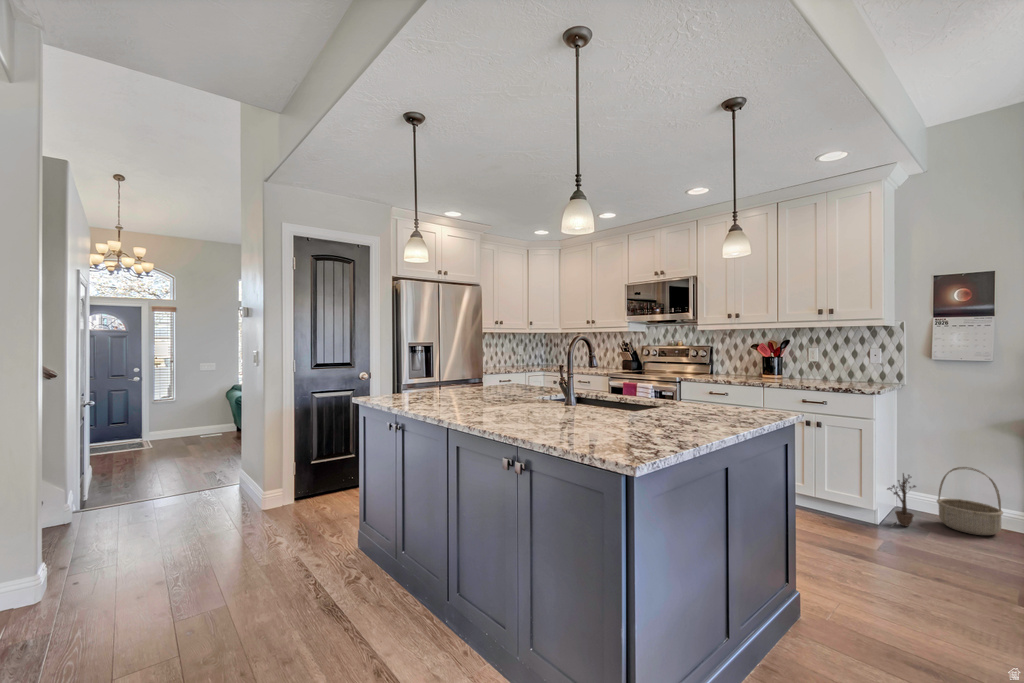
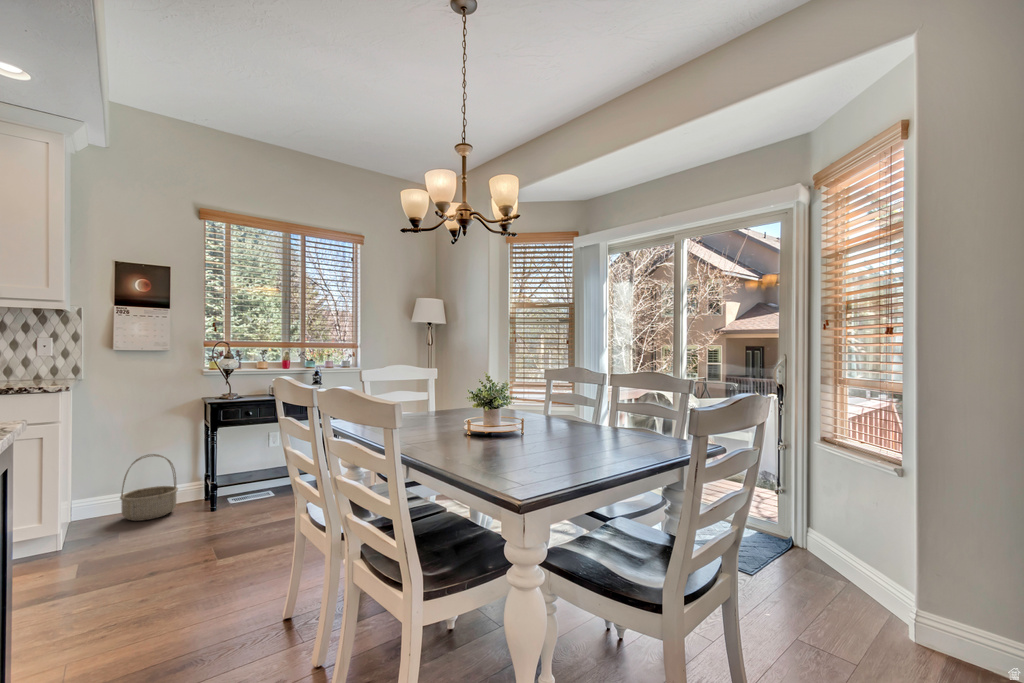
decorative plant: present [887,473,916,527] -> none [73,477,103,544]

